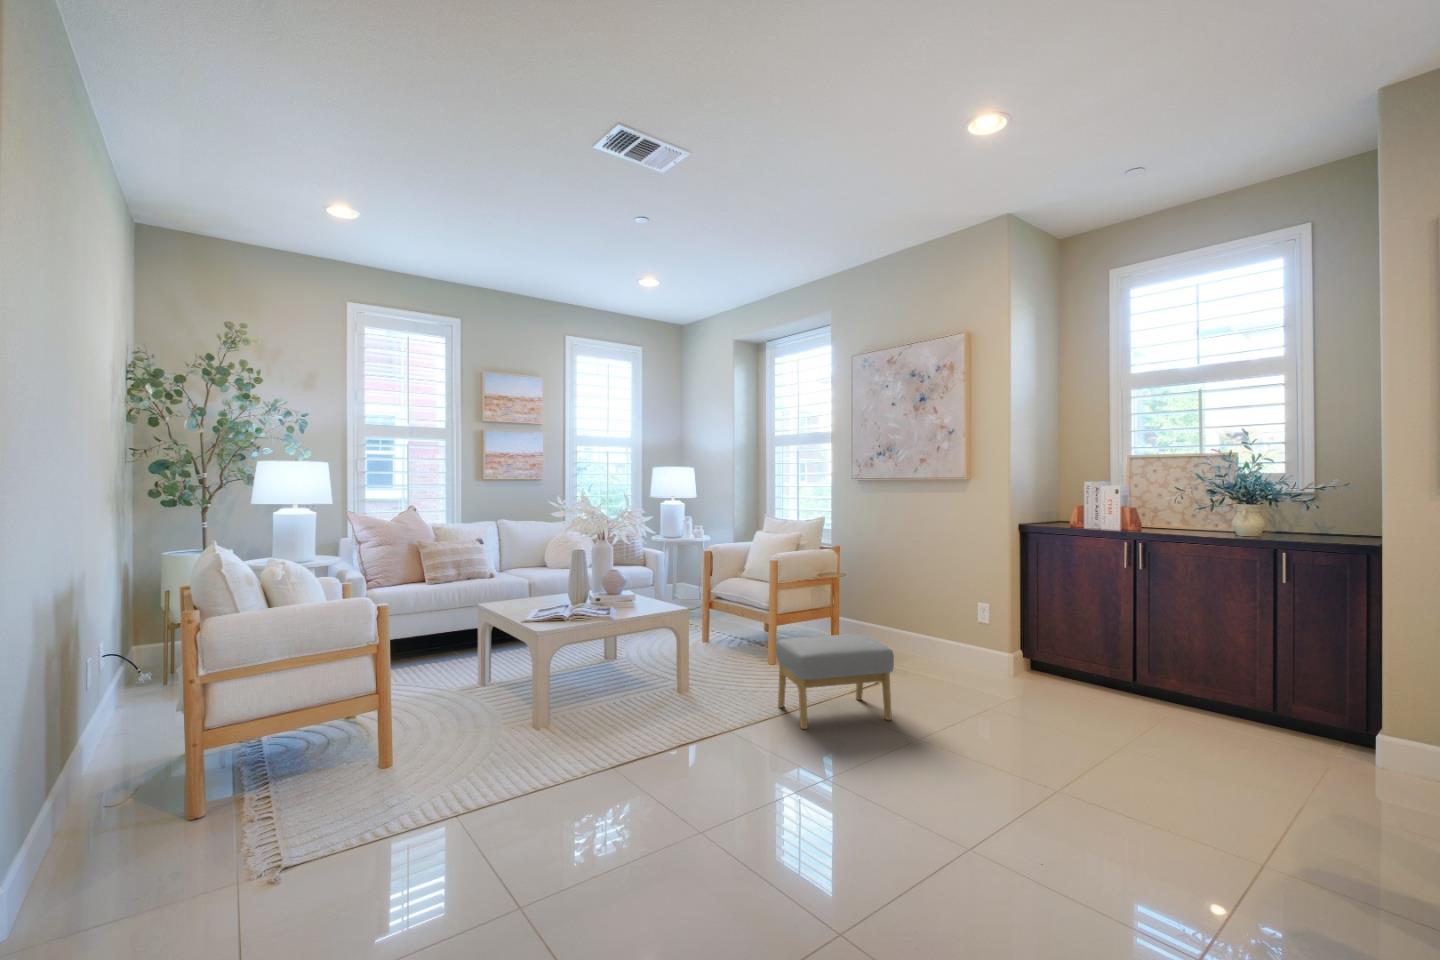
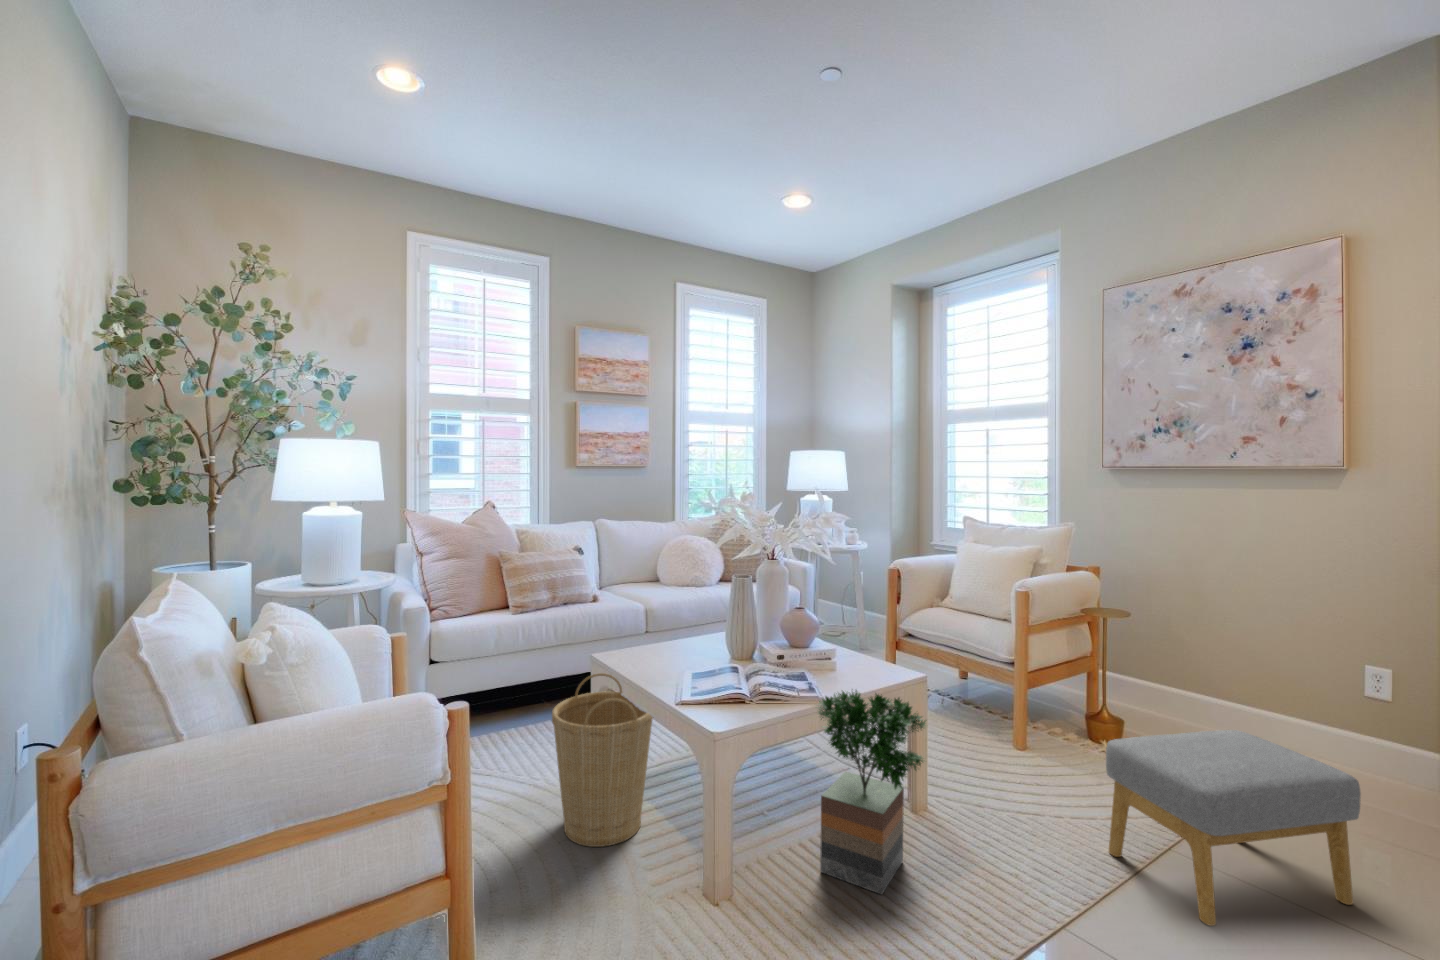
basket: none [442,612,509,712] -> present [552,673,653,847]
potted tree: none [598,612,666,725] -> present [816,690,925,894]

